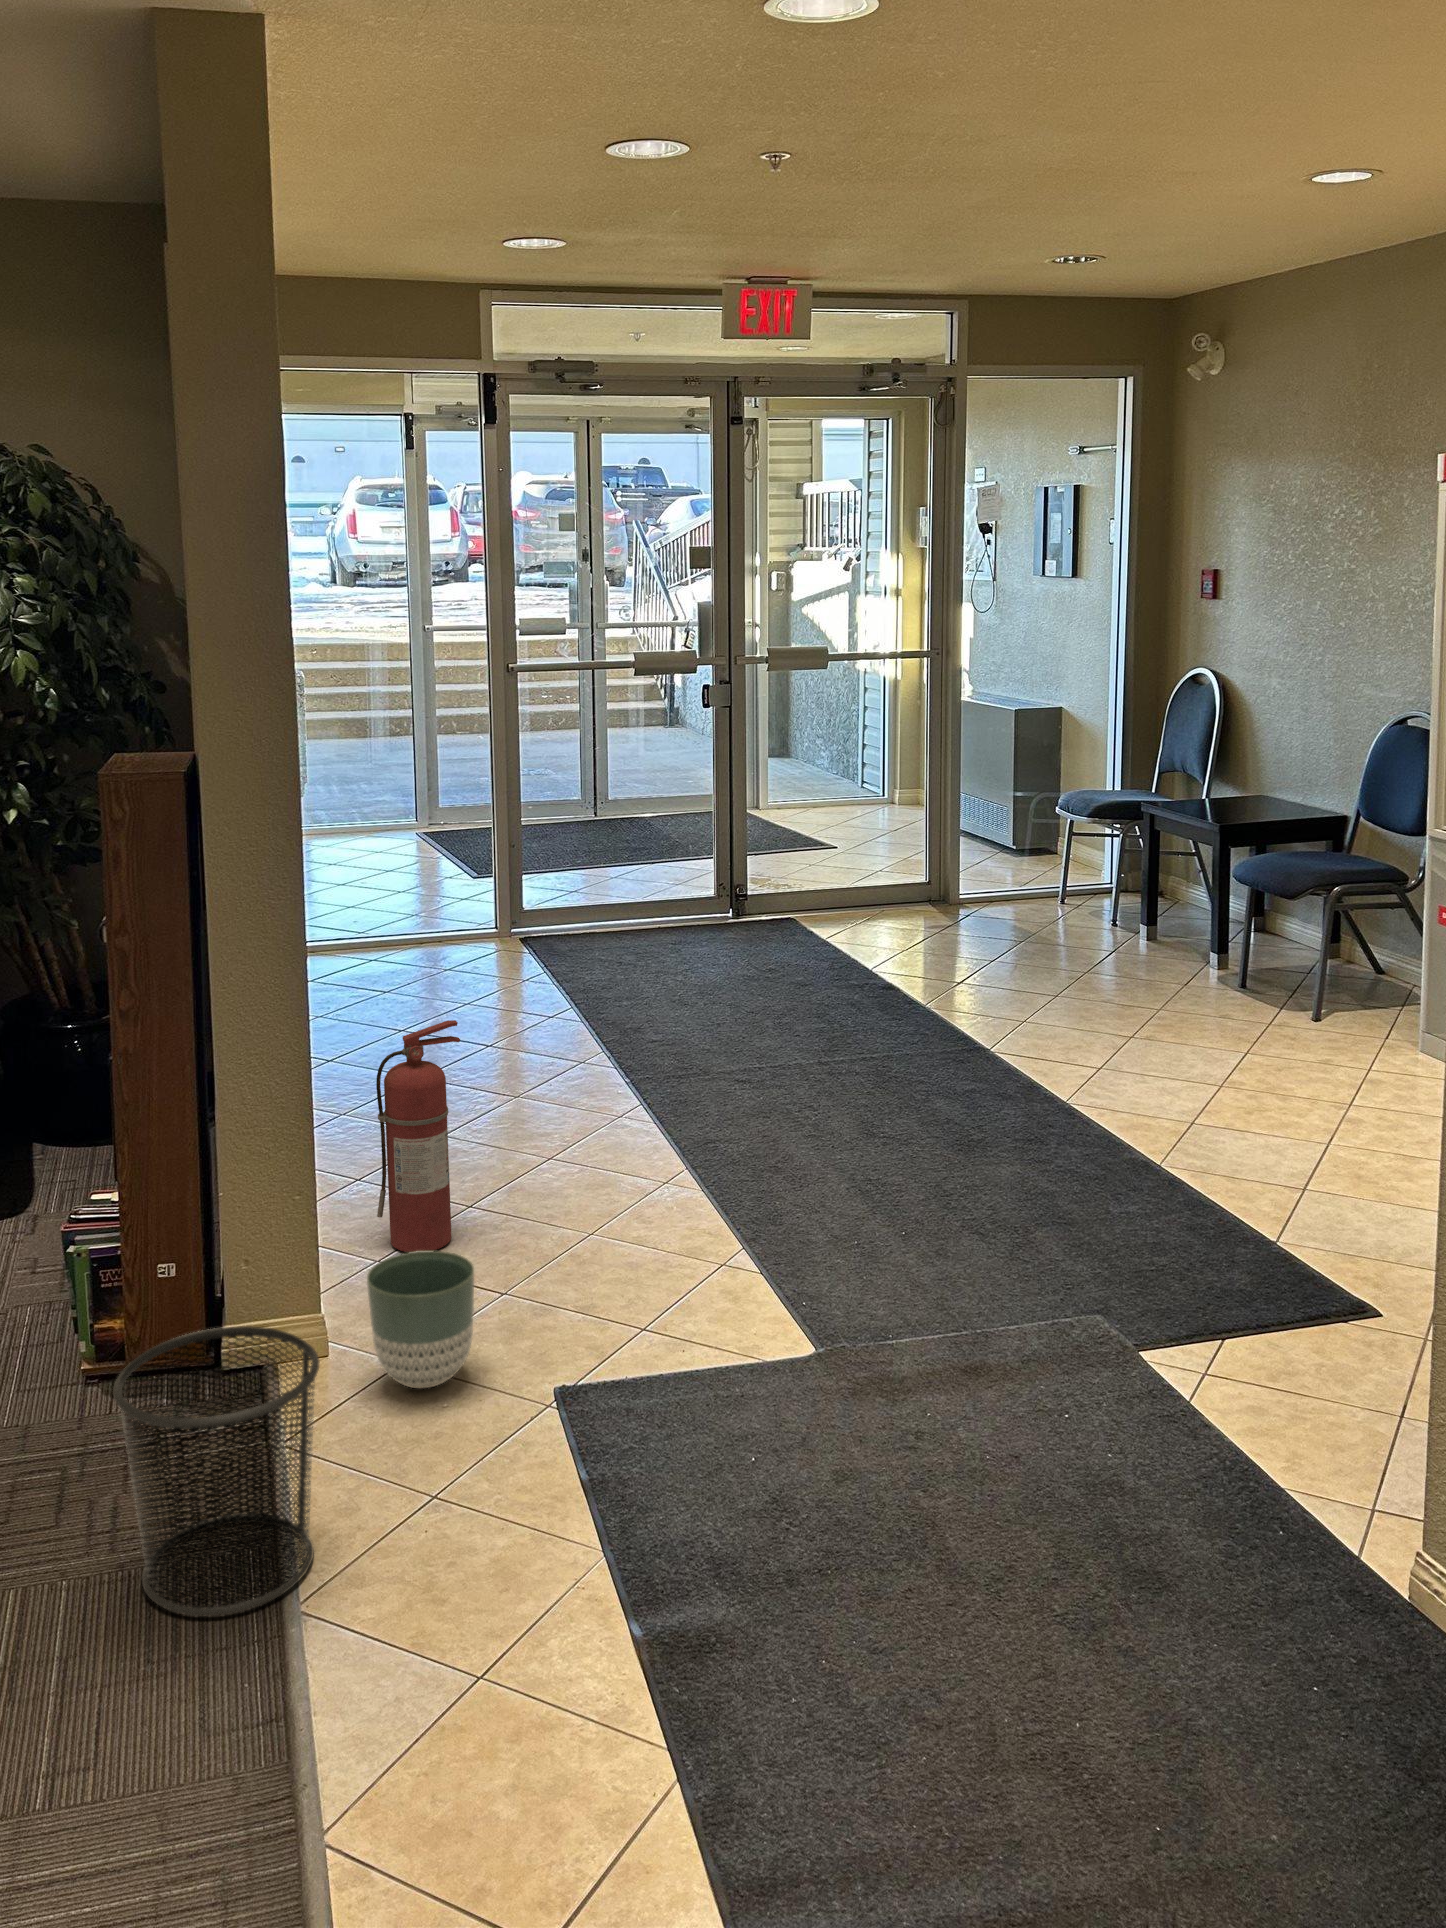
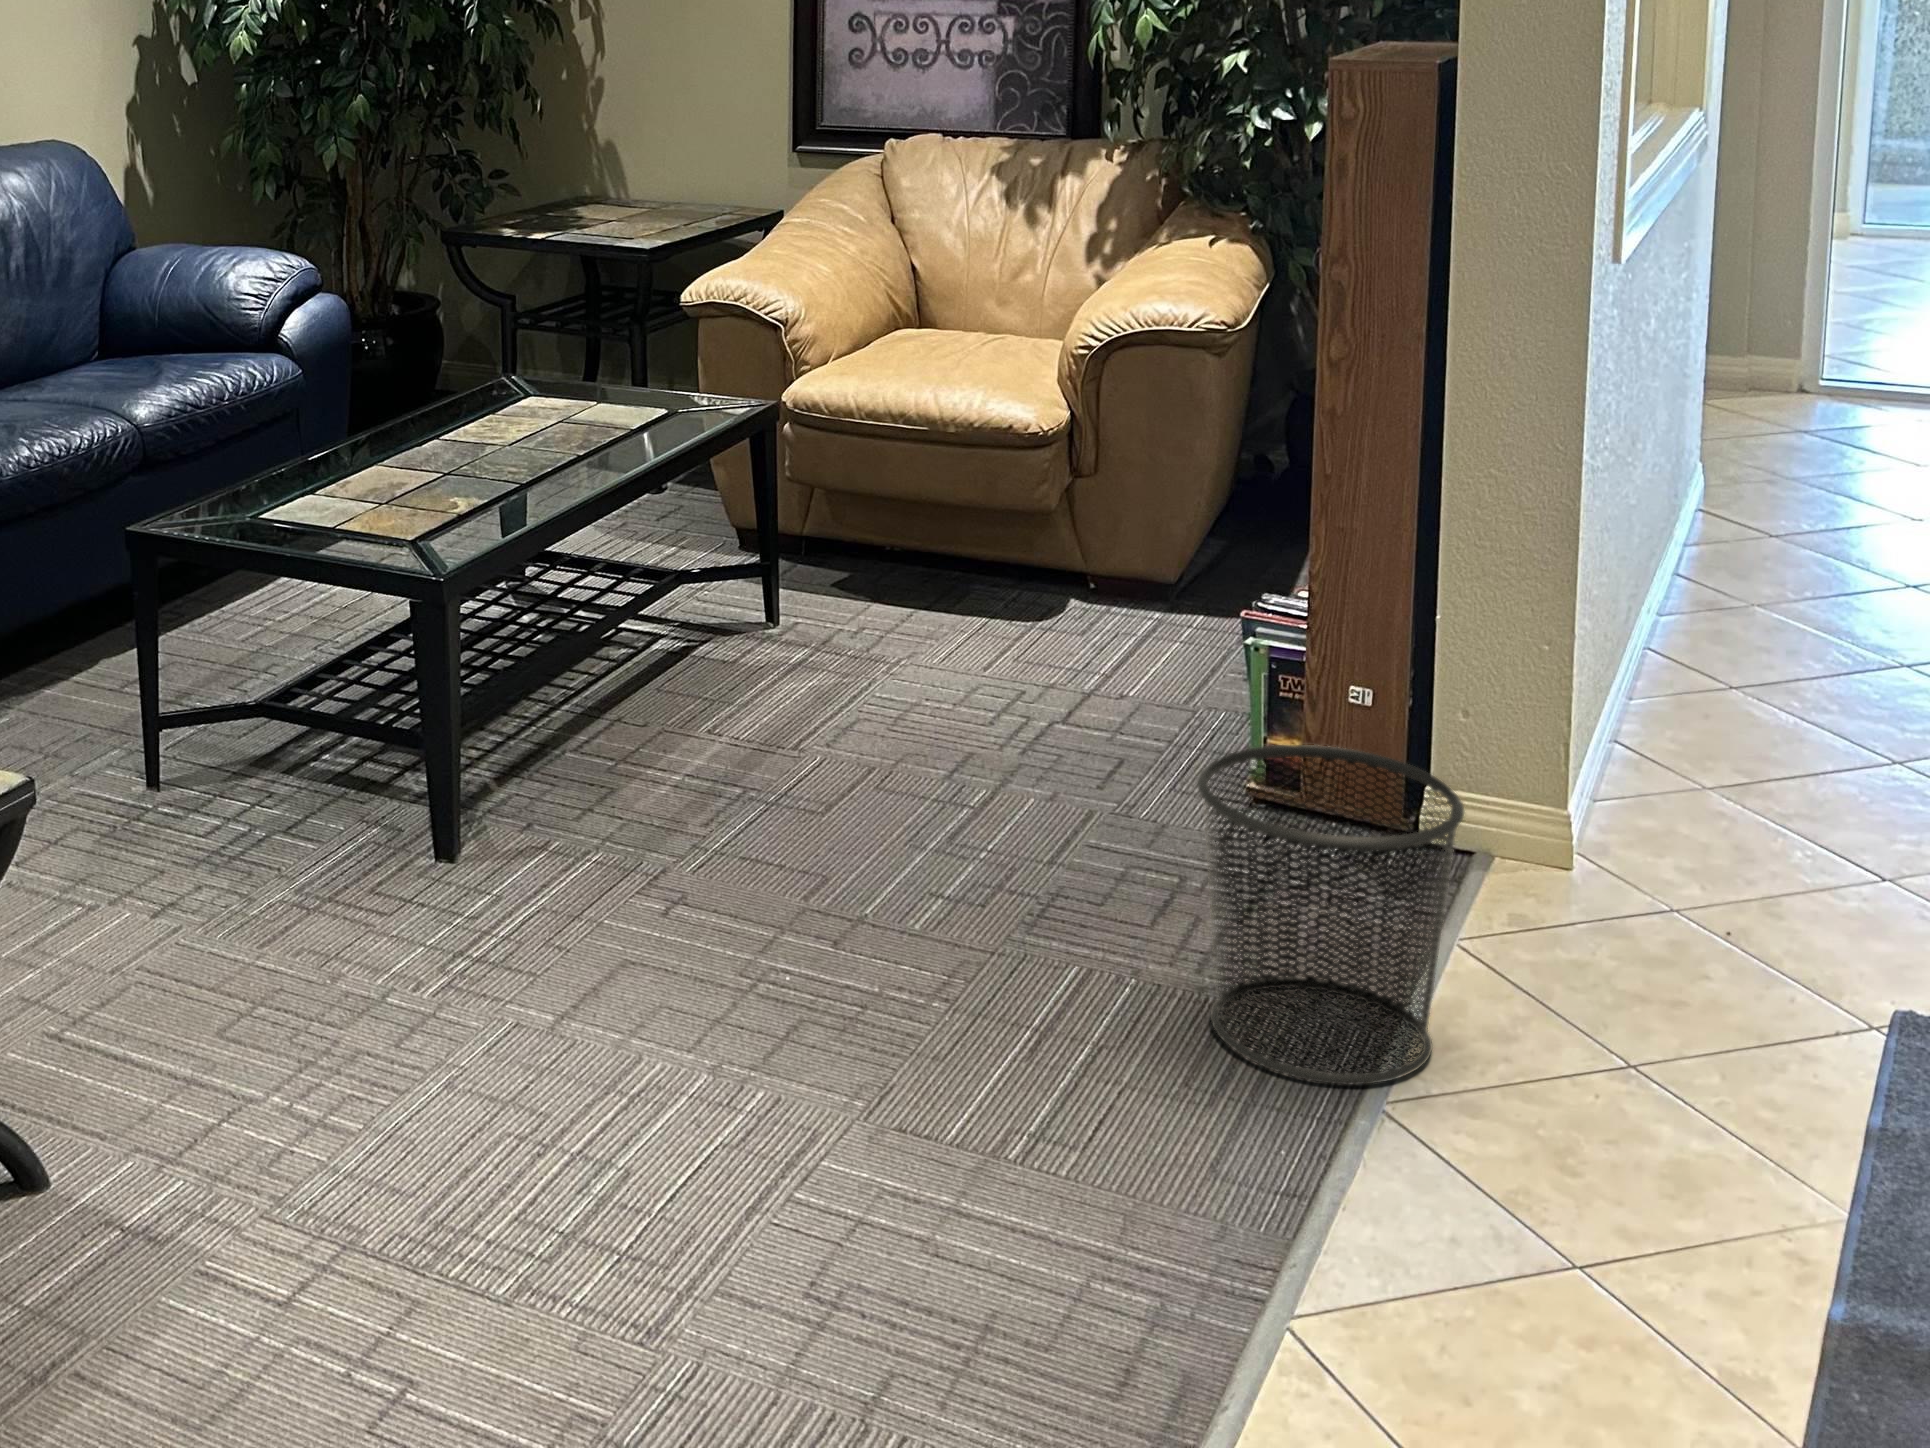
fire extinguisher: present [376,1020,460,1252] -> none [1713,474,1886,799]
planter: present [367,1251,474,1389] -> none [1616,760,1788,949]

